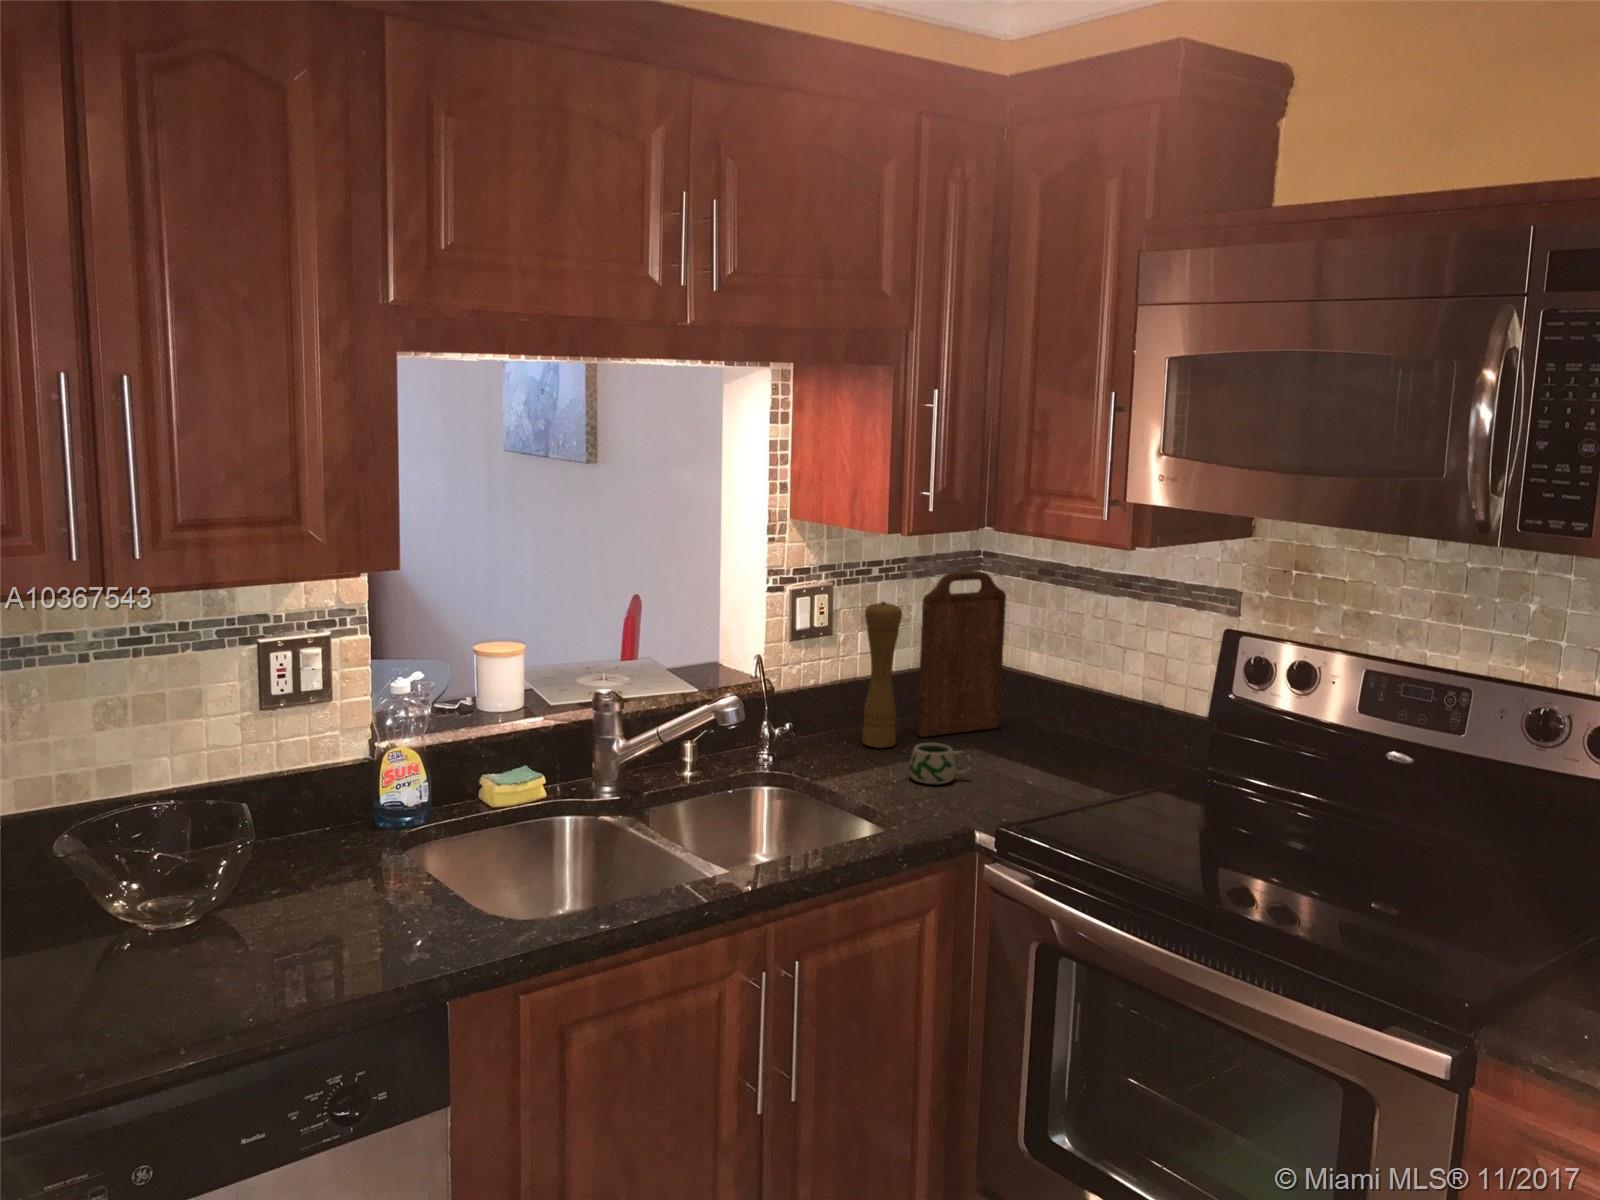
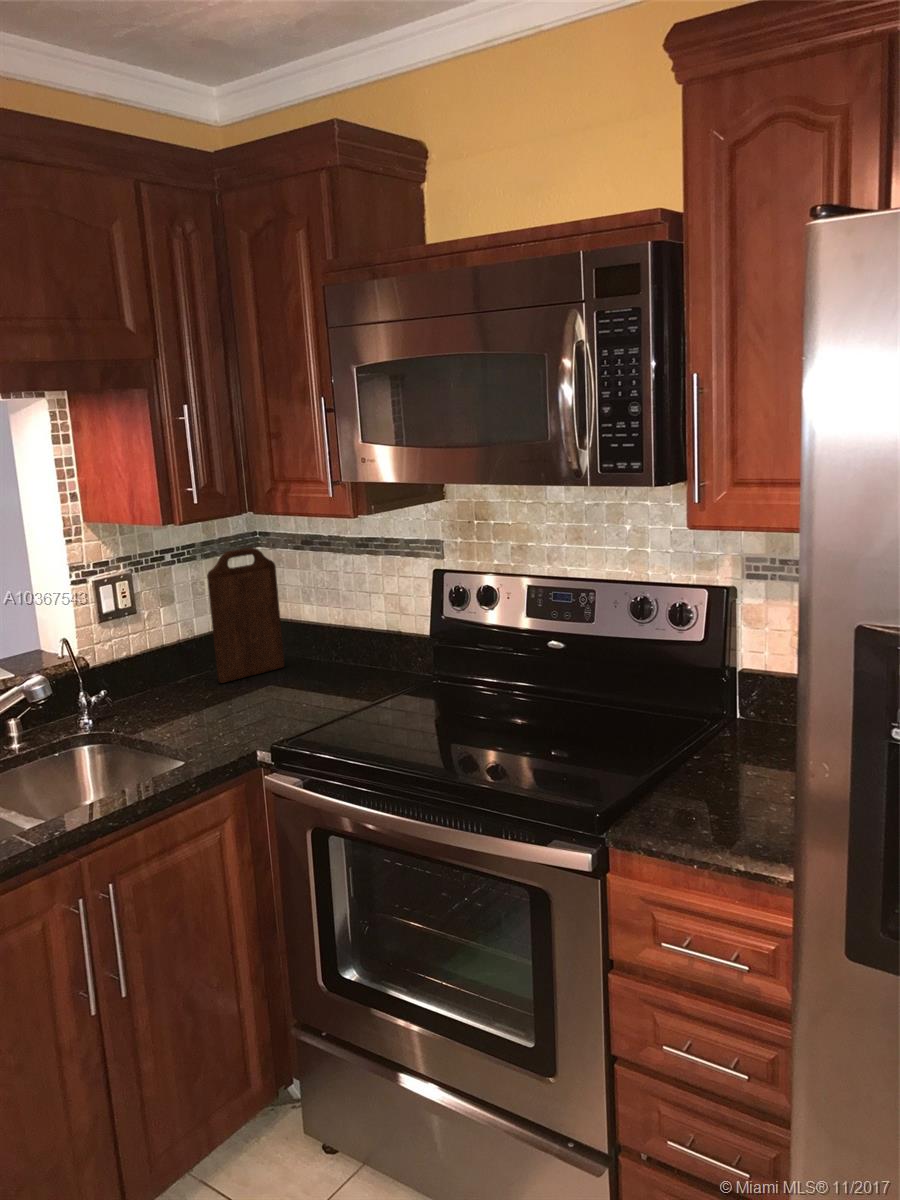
pepper mill: present [862,601,902,748] -> none [159,581,200,697]
mug: present [909,743,972,784] -> none [205,687,255,720]

